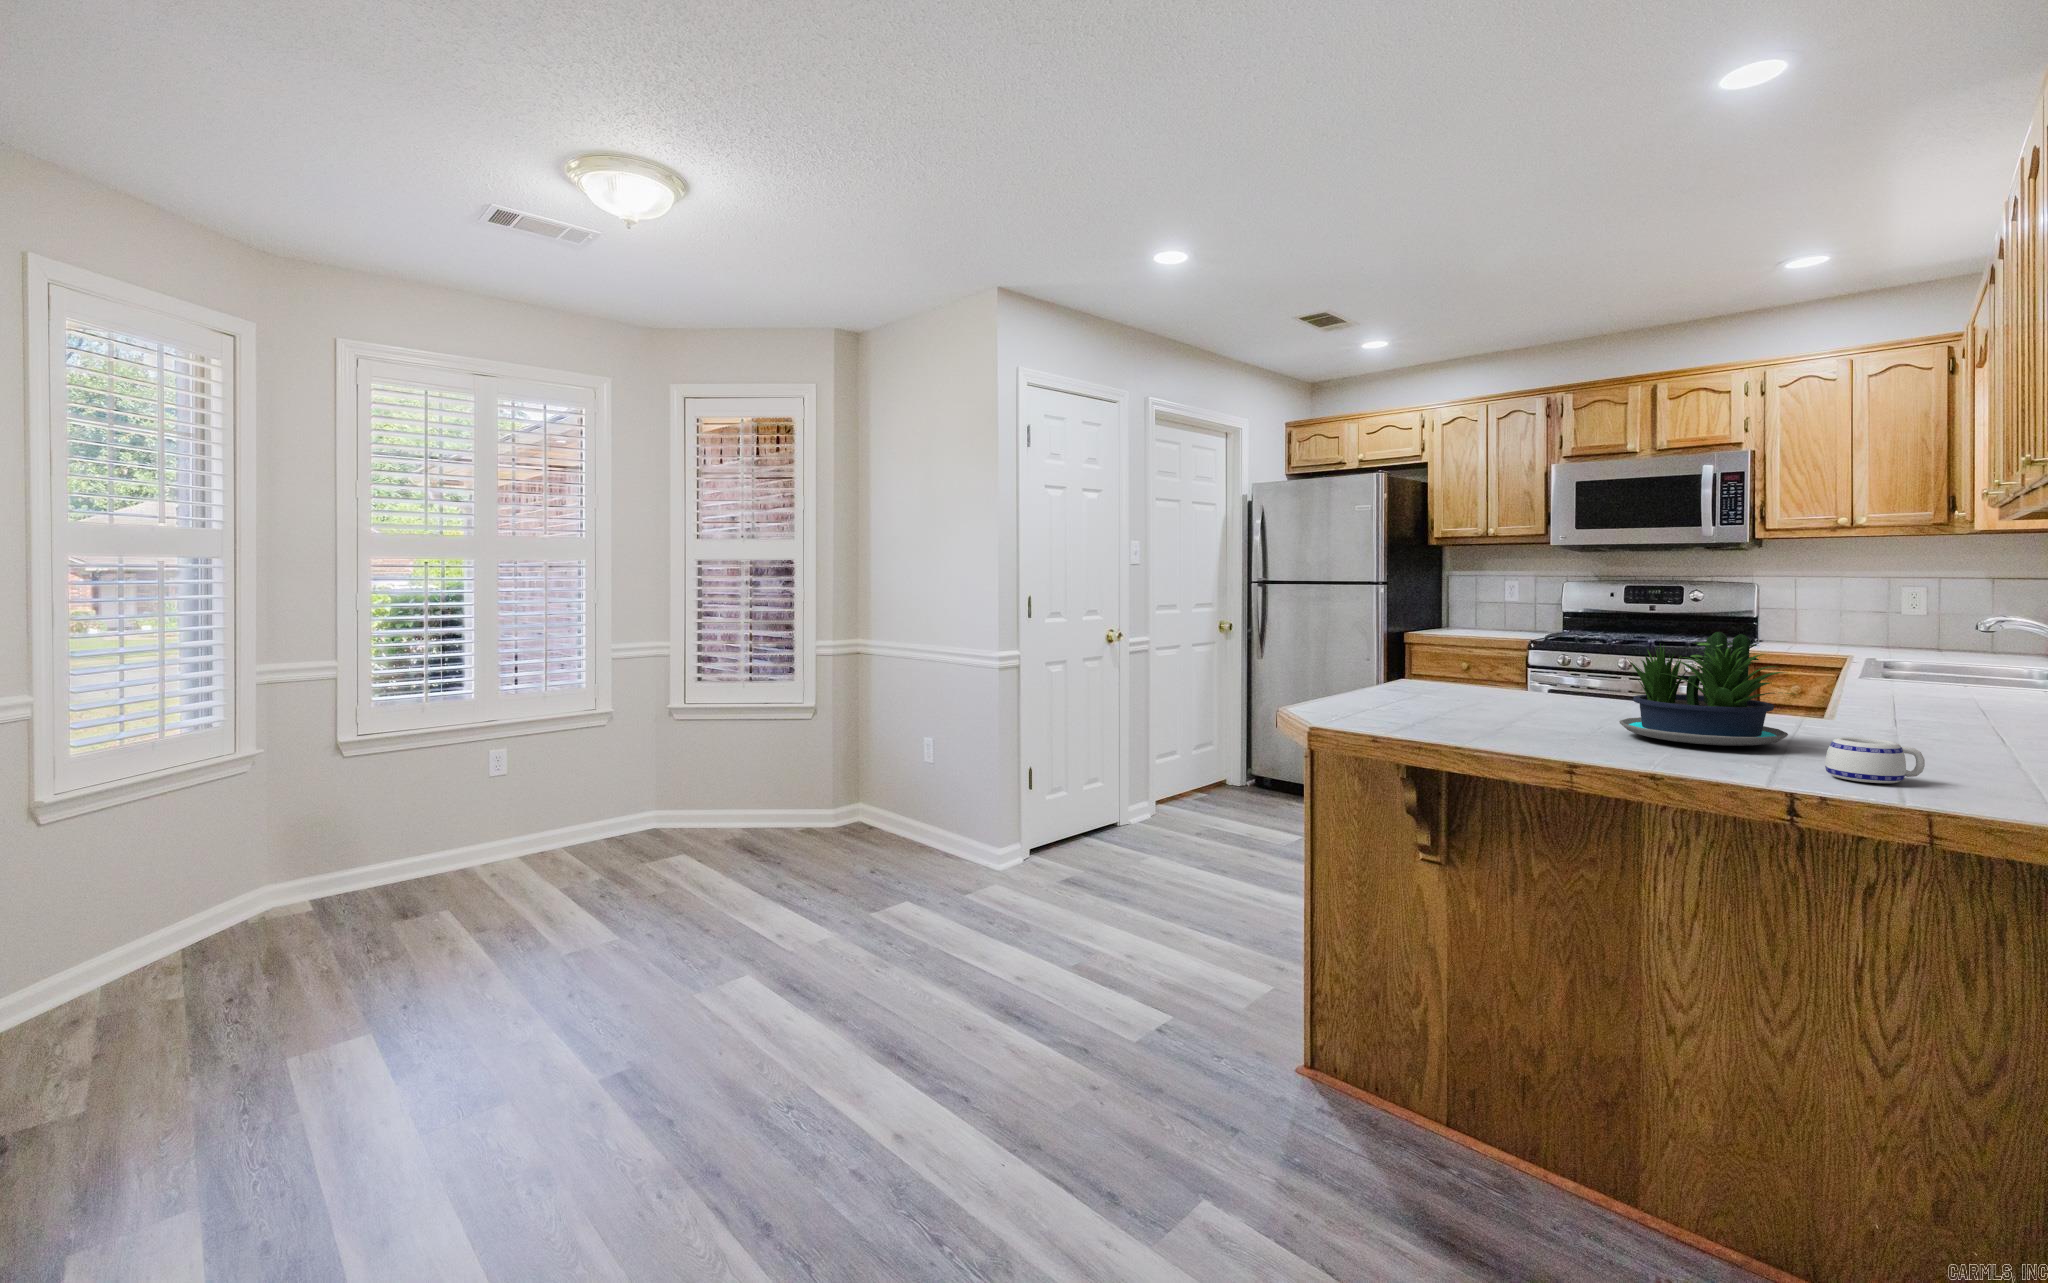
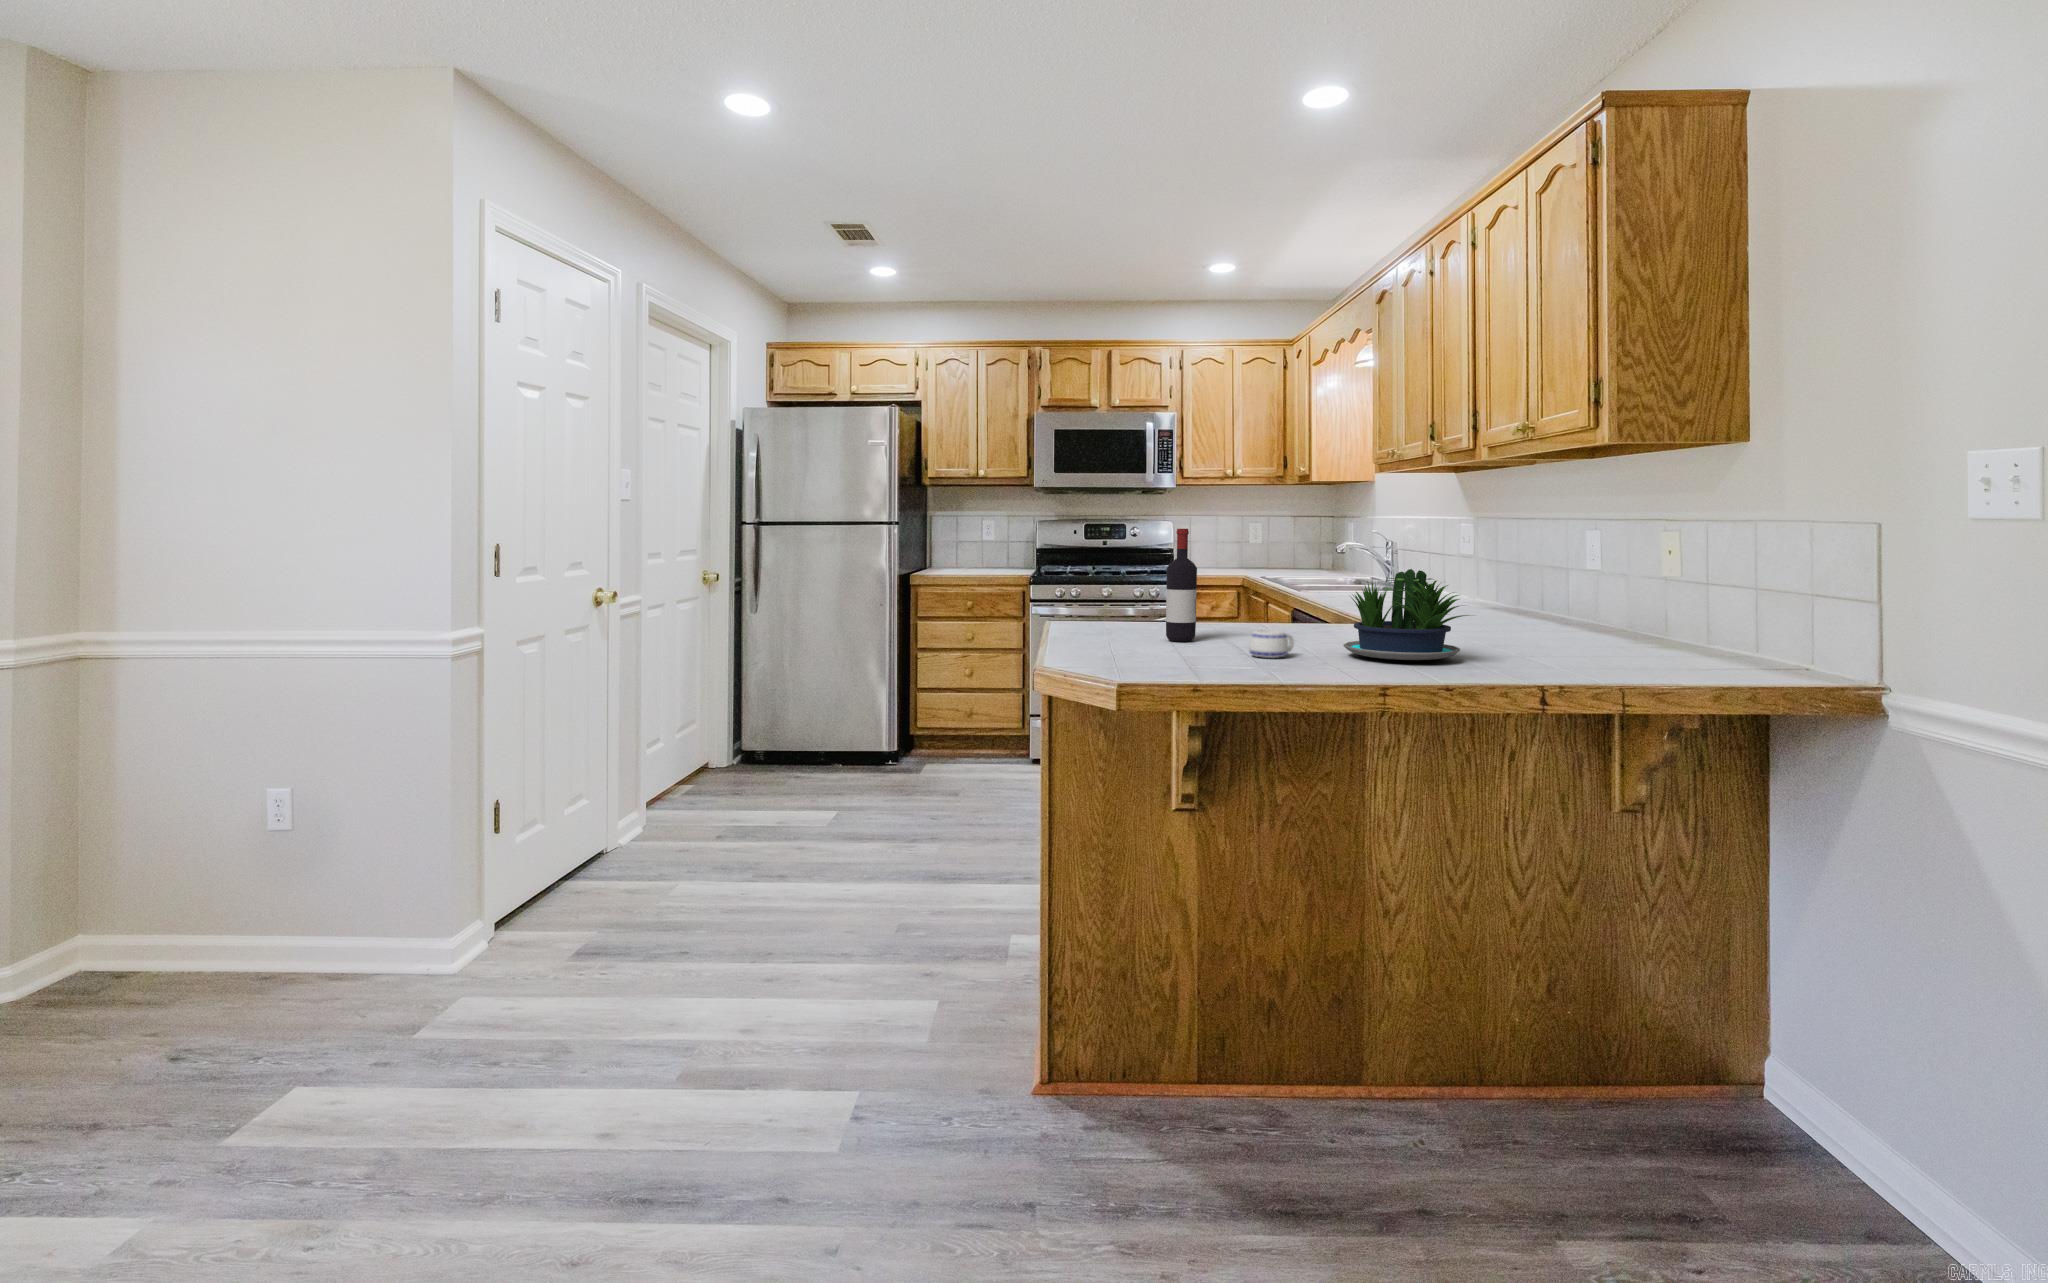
wine bottle: none [1462,584,1499,704] -> present [1166,529,1197,642]
mug: present [1825,737,1925,783] -> present [1249,630,1294,658]

